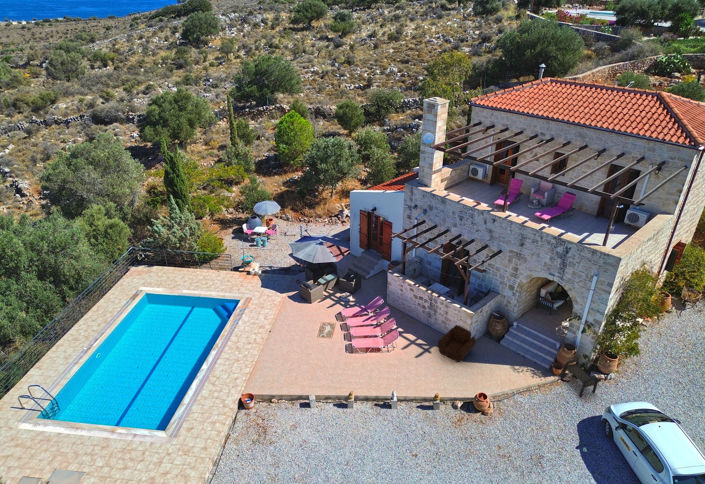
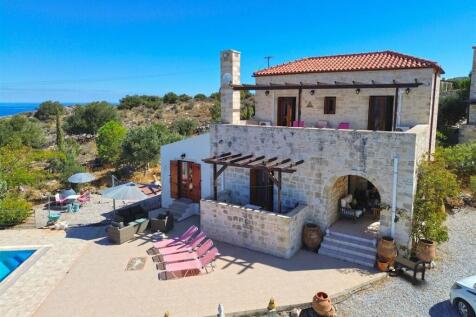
armchair: present [438,325,476,362] -> none [260,235,296,273]

